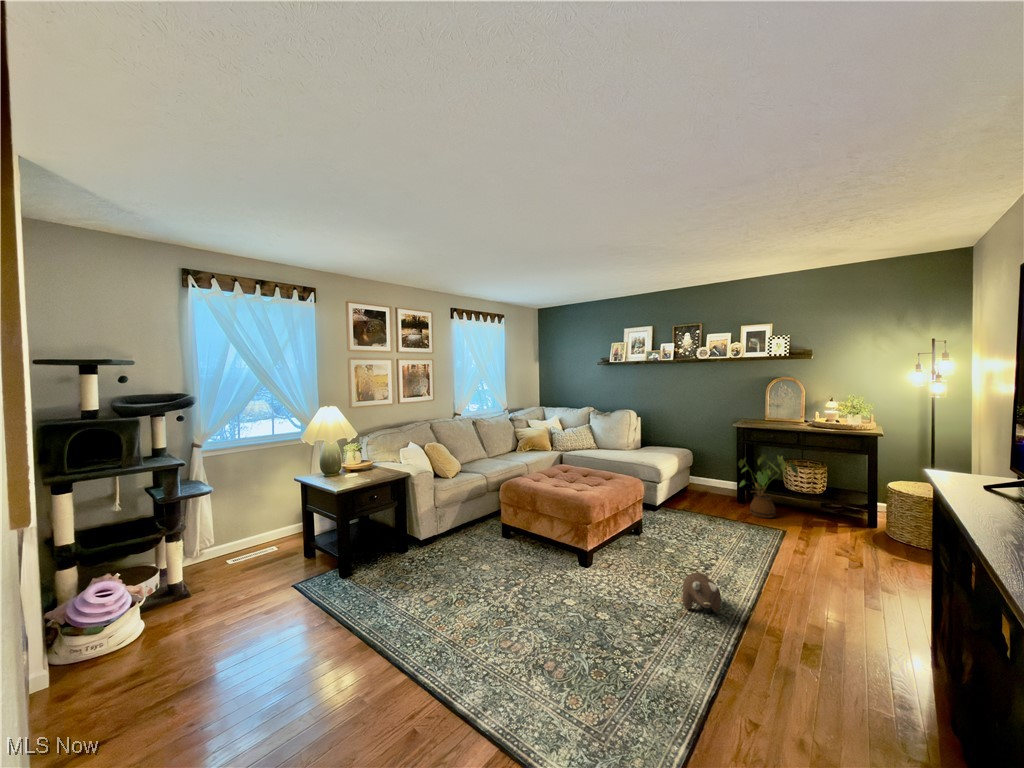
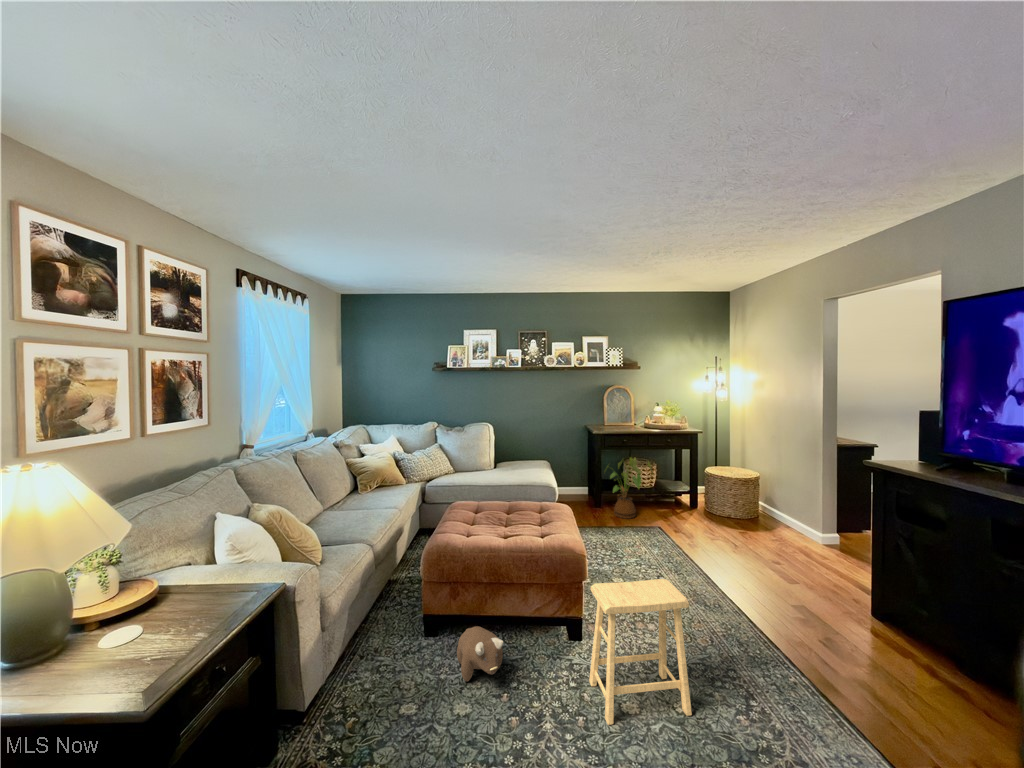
footstool: none [549,517,620,622] -> present [589,579,692,725]
plush toy: present [682,572,721,612] -> present [457,626,503,681]

